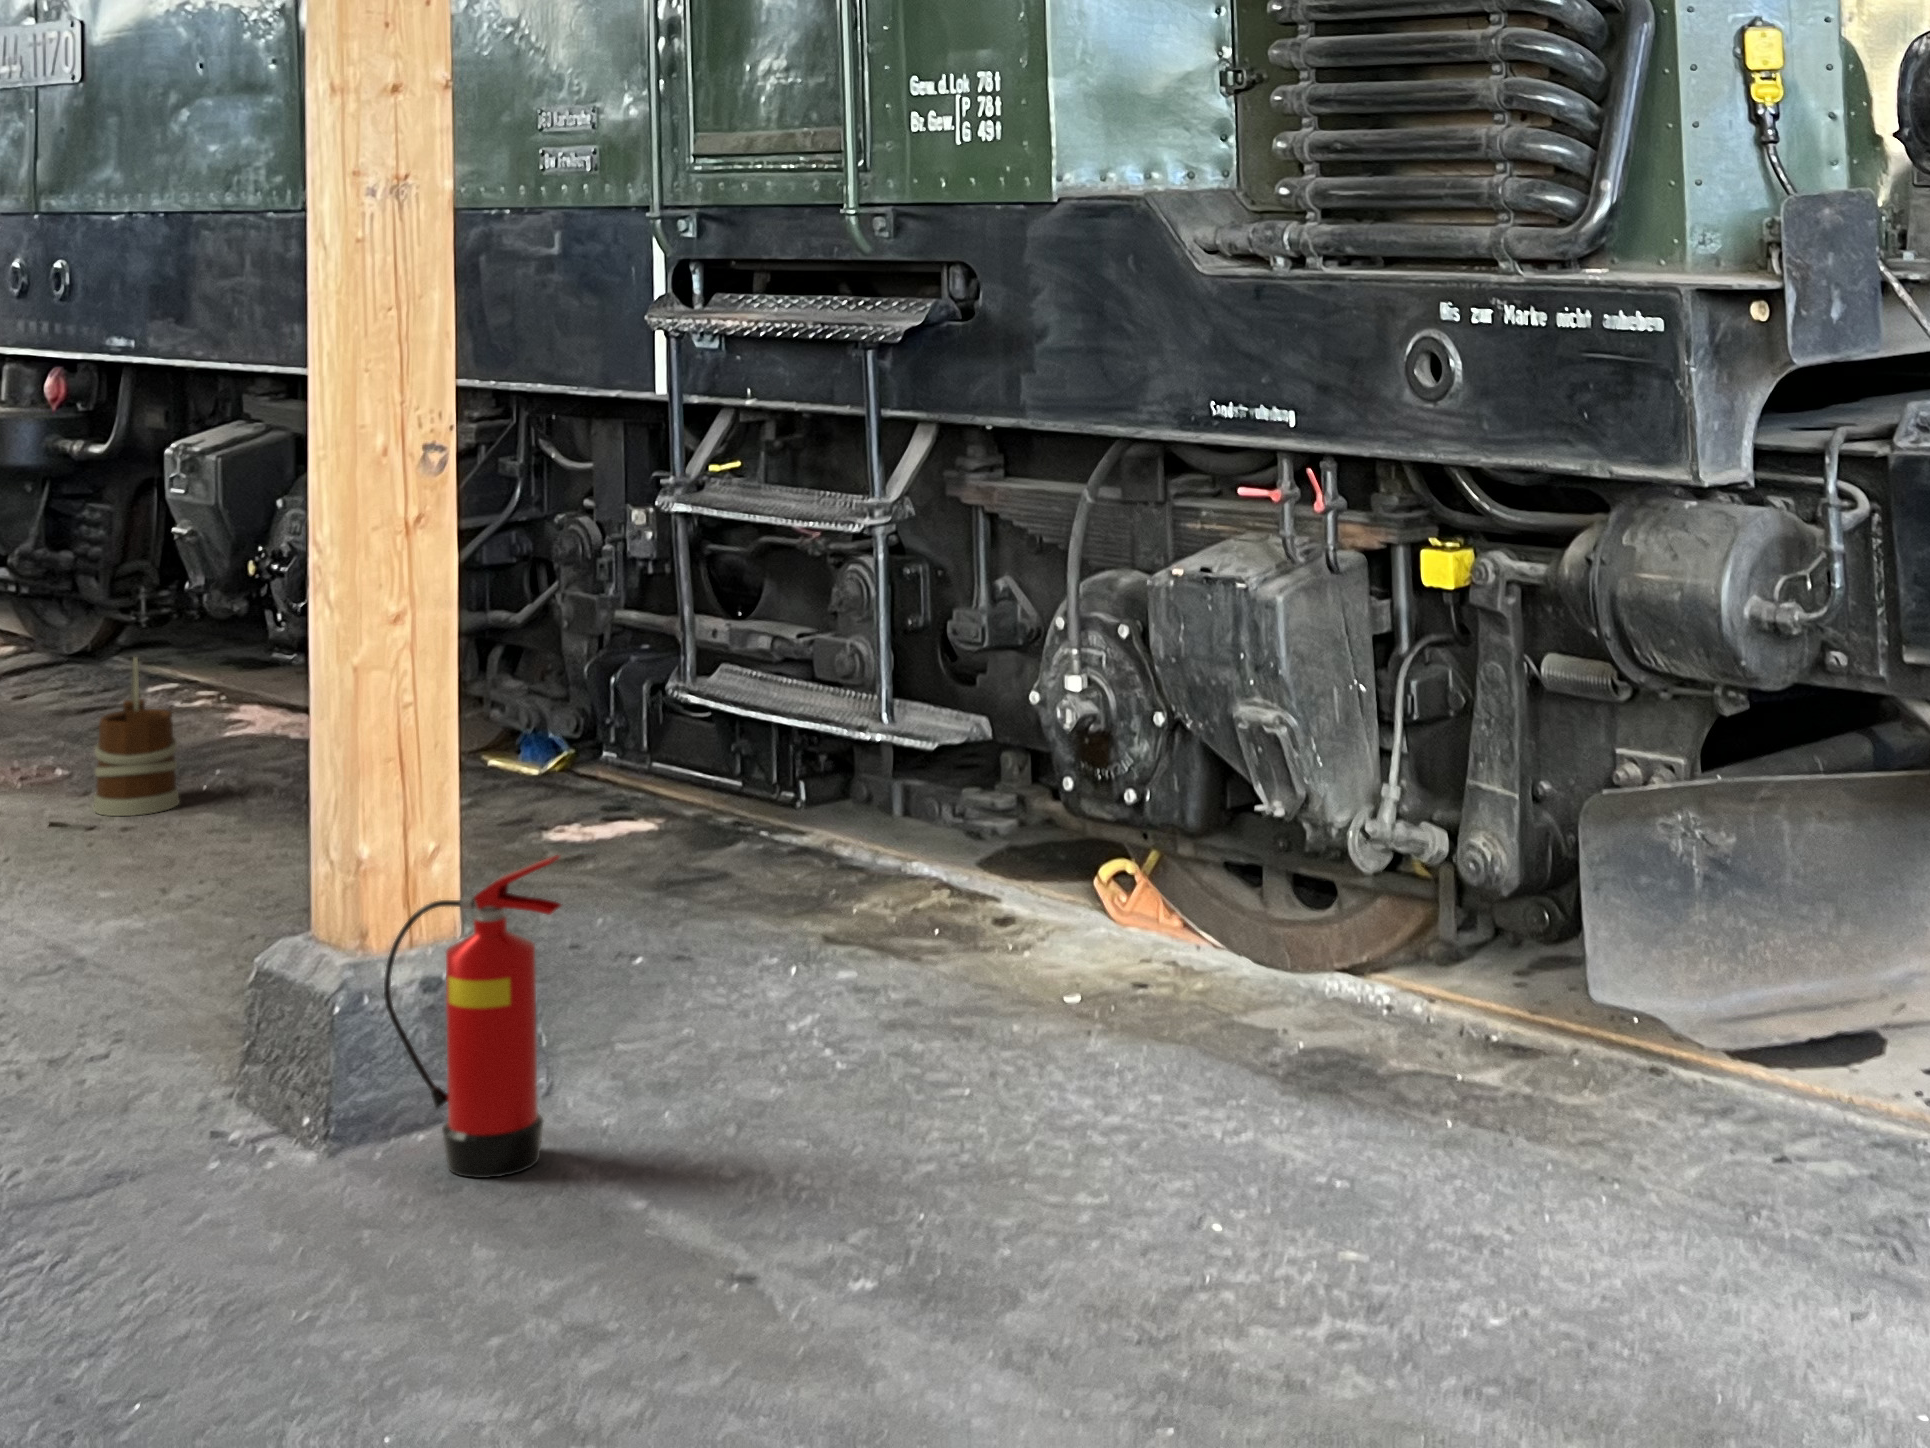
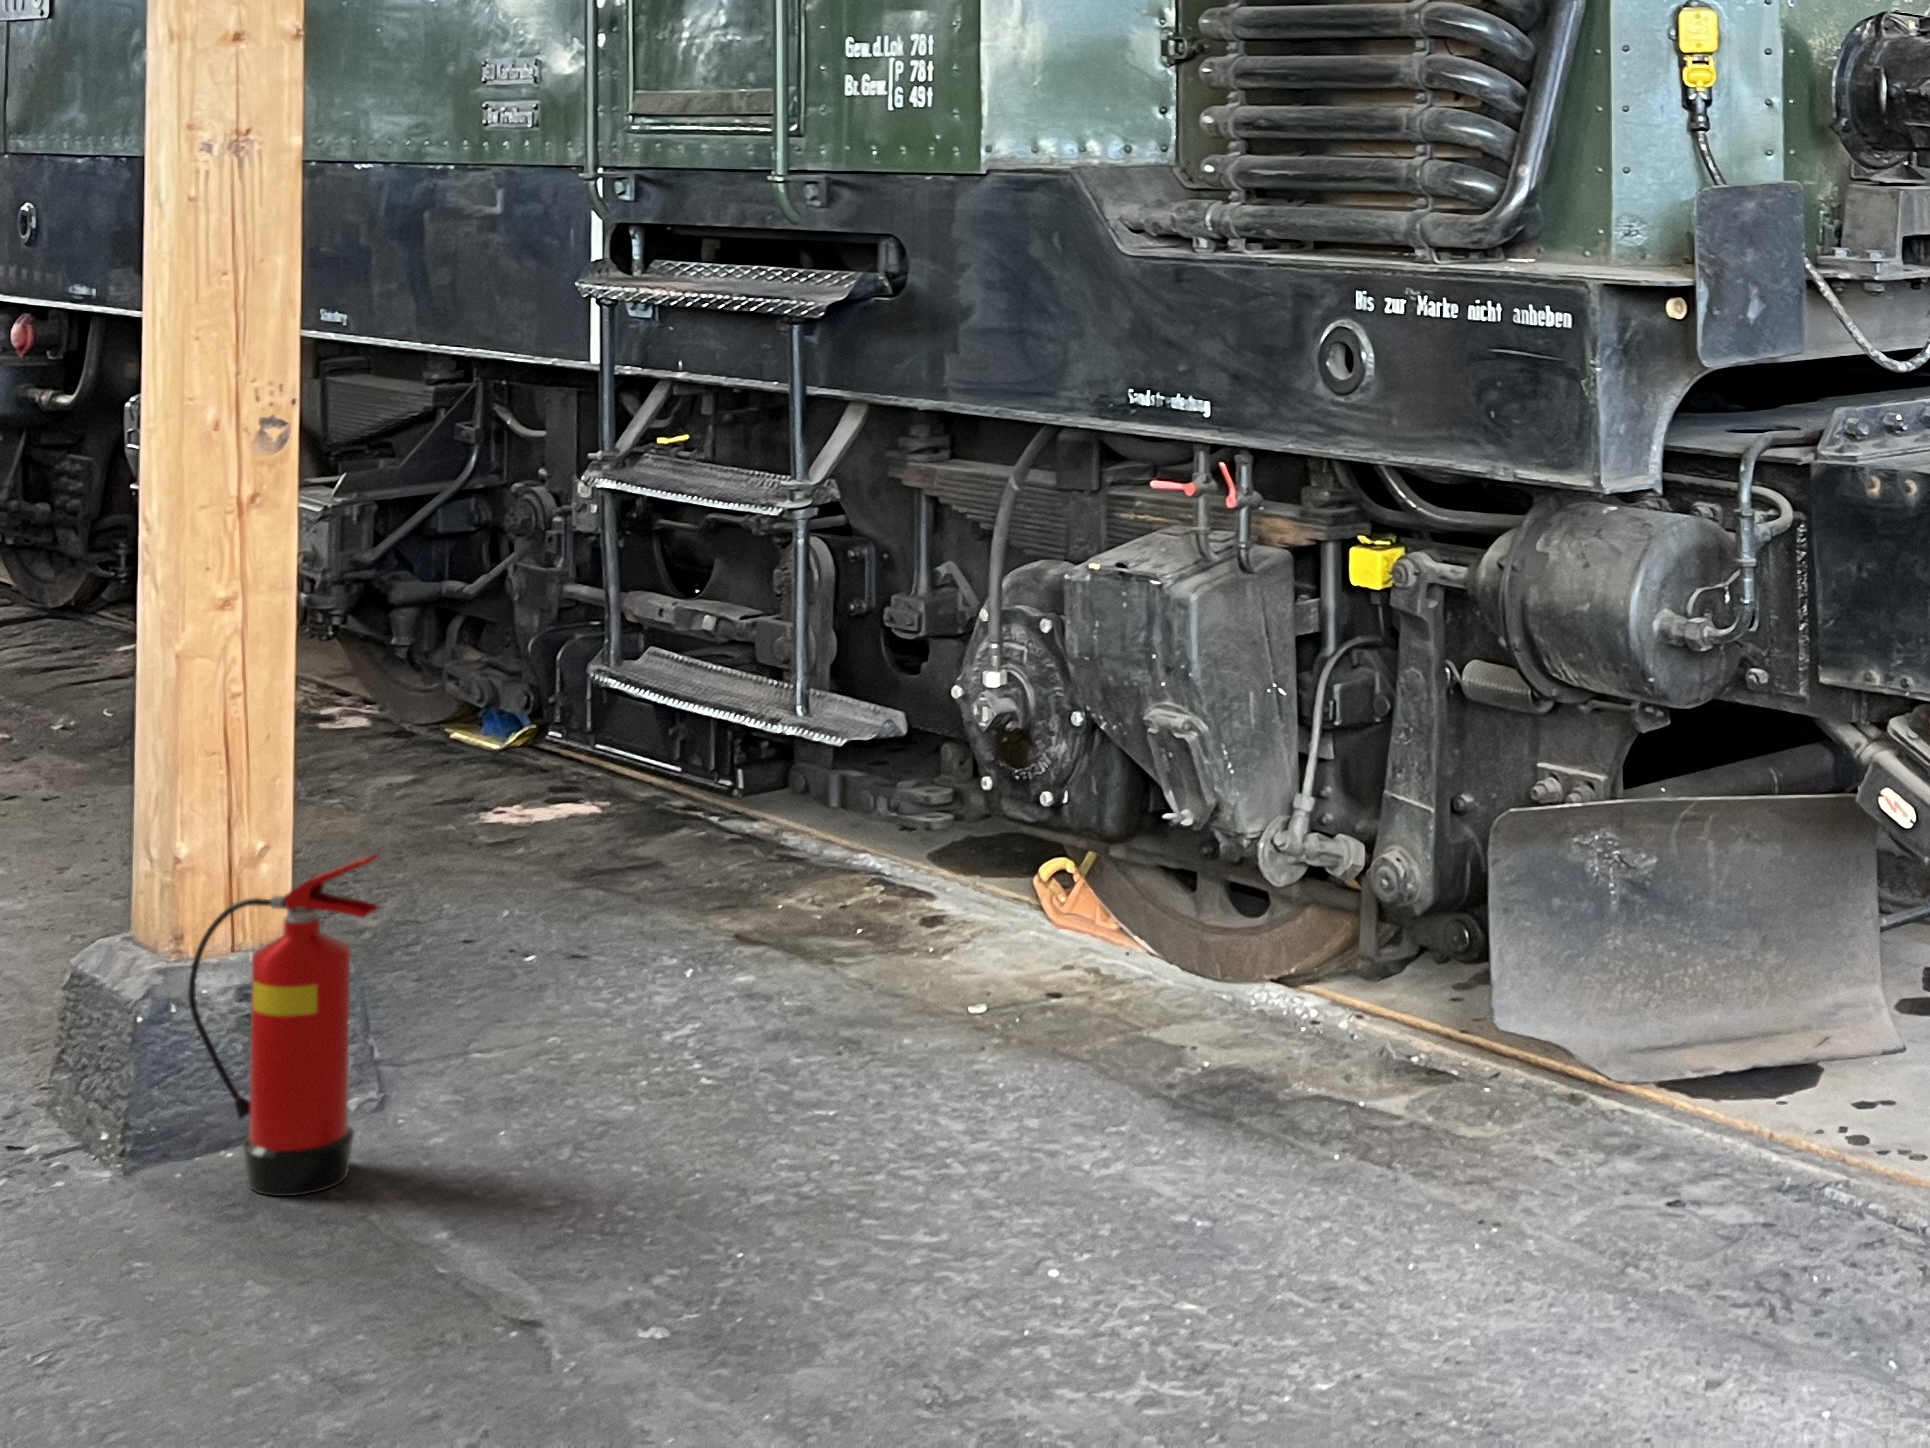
wooden bucket: present [93,658,179,816] -> none [17,608,109,772]

